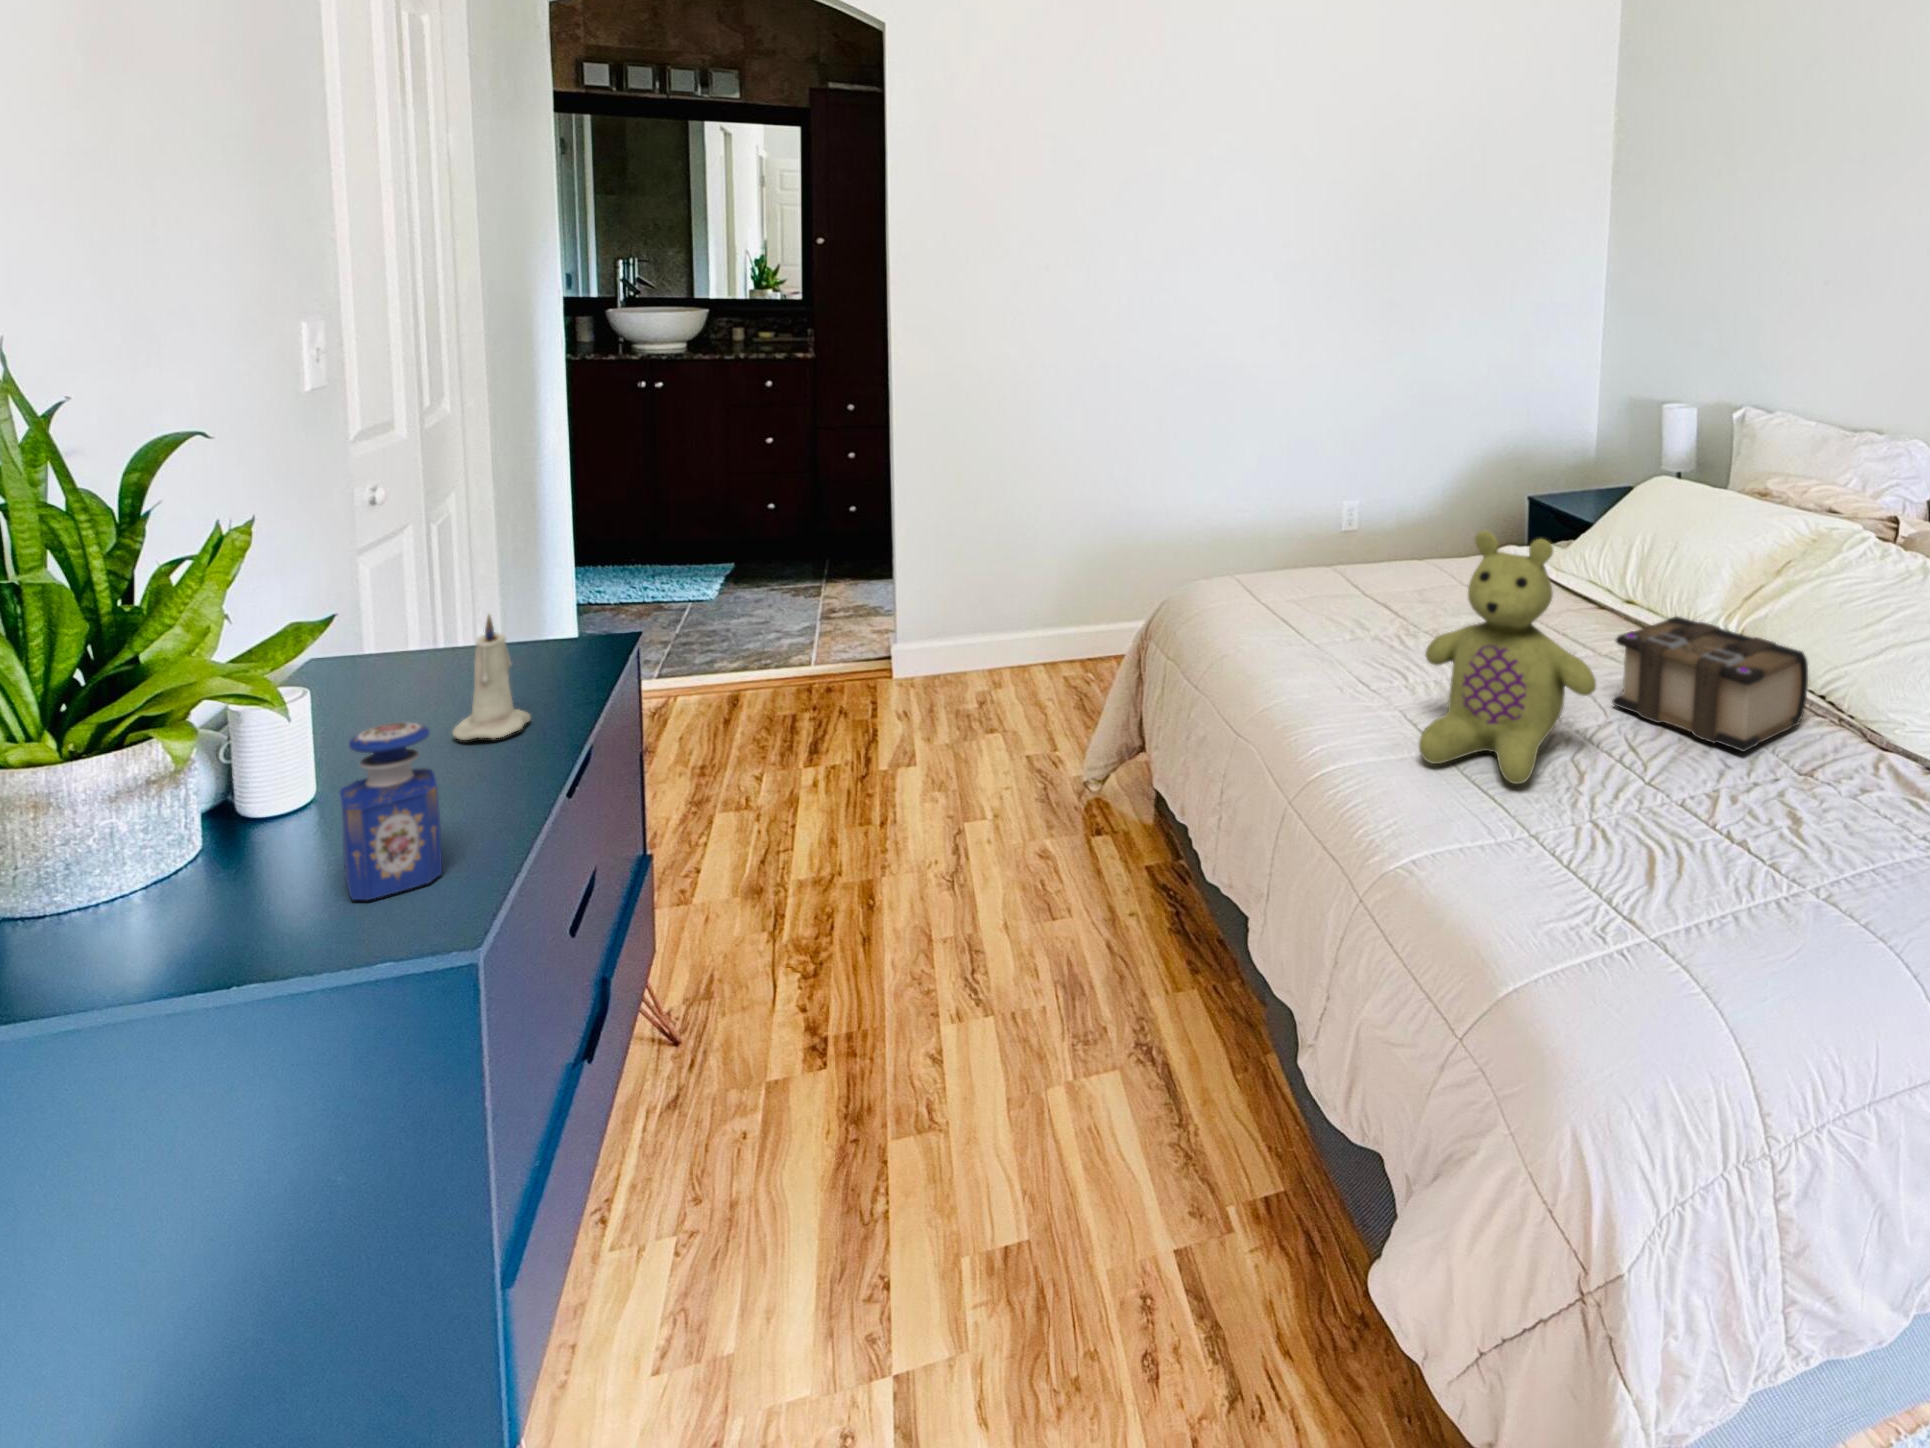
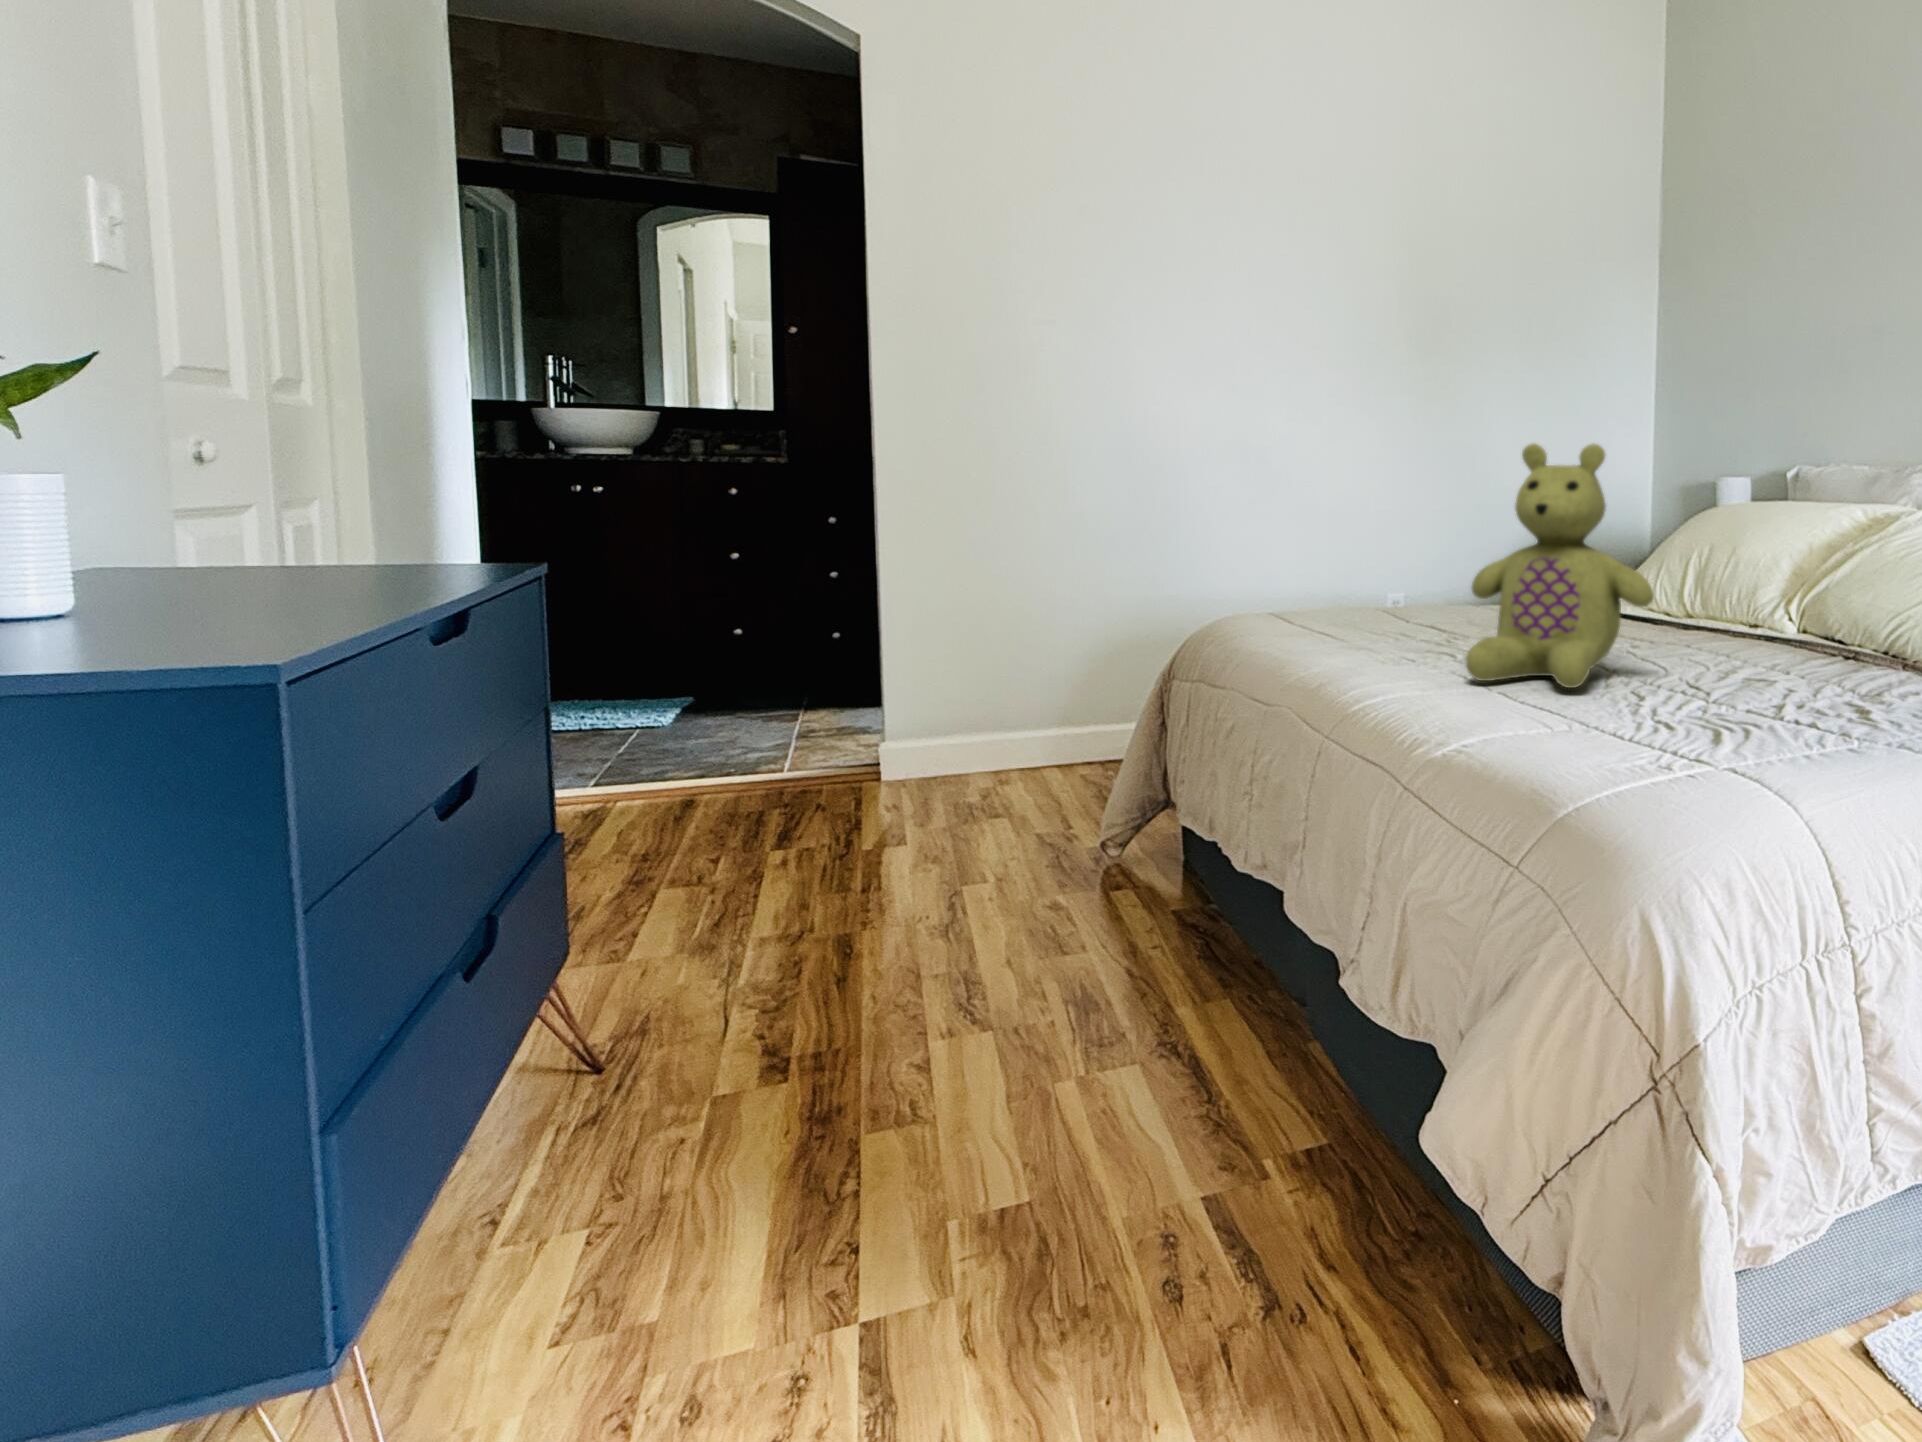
candle: present [452,615,531,740] -> none [279,425,388,572]
book: present [1612,616,1808,752] -> none [1671,569,1870,671]
perfume bottle: present [340,722,442,900] -> none [93,414,242,617]

